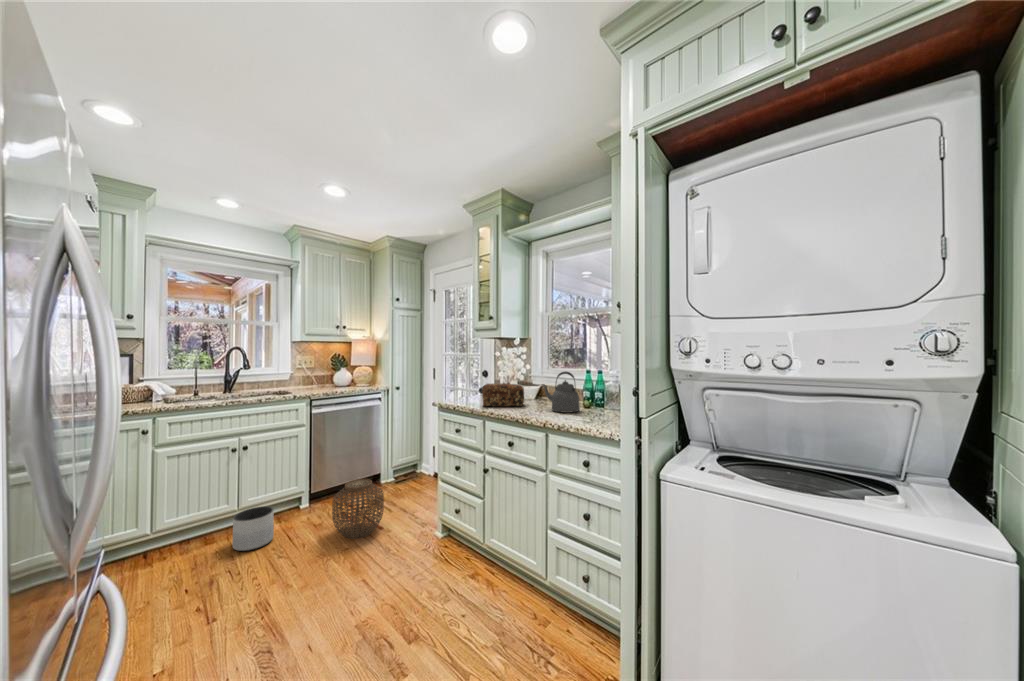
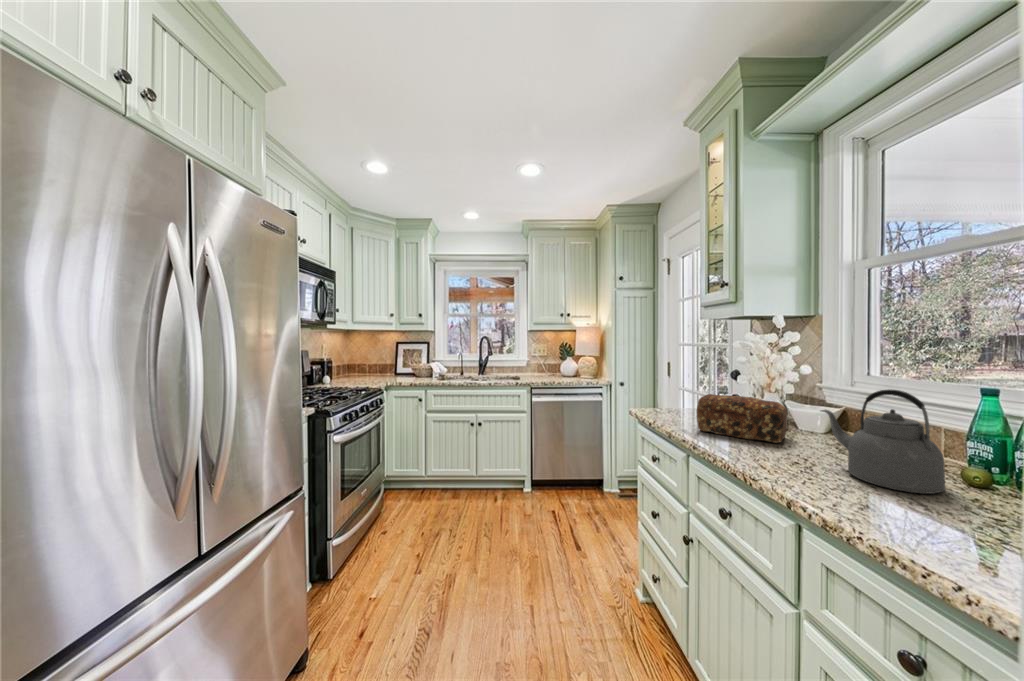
woven basket: present [332,479,384,539] -> none [527,483,580,552]
planter: present [232,507,274,551] -> none [457,482,487,522]

